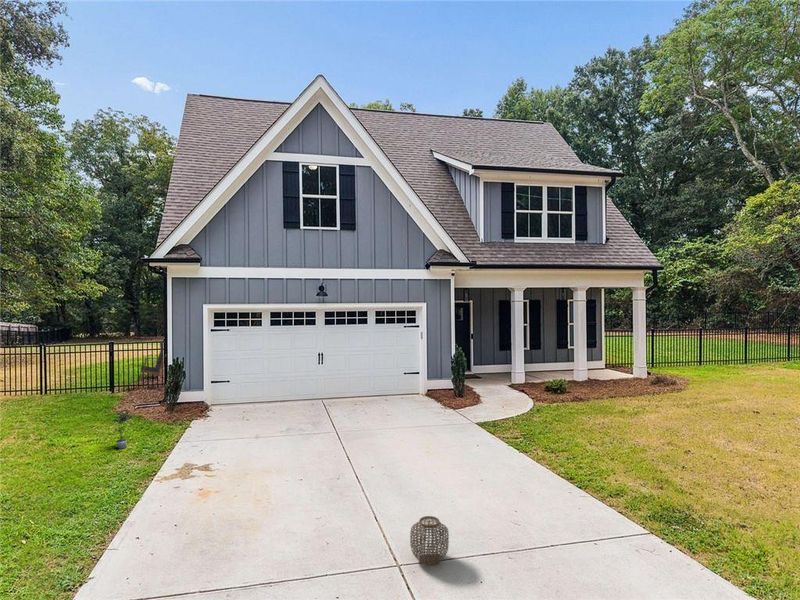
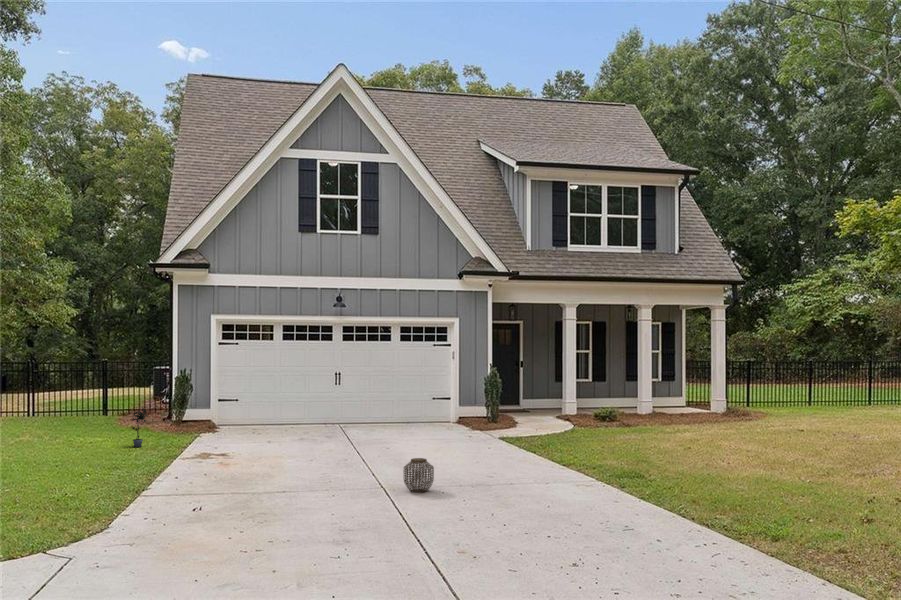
lounge chair: present [141,342,163,381] -> none [125,365,156,410]

